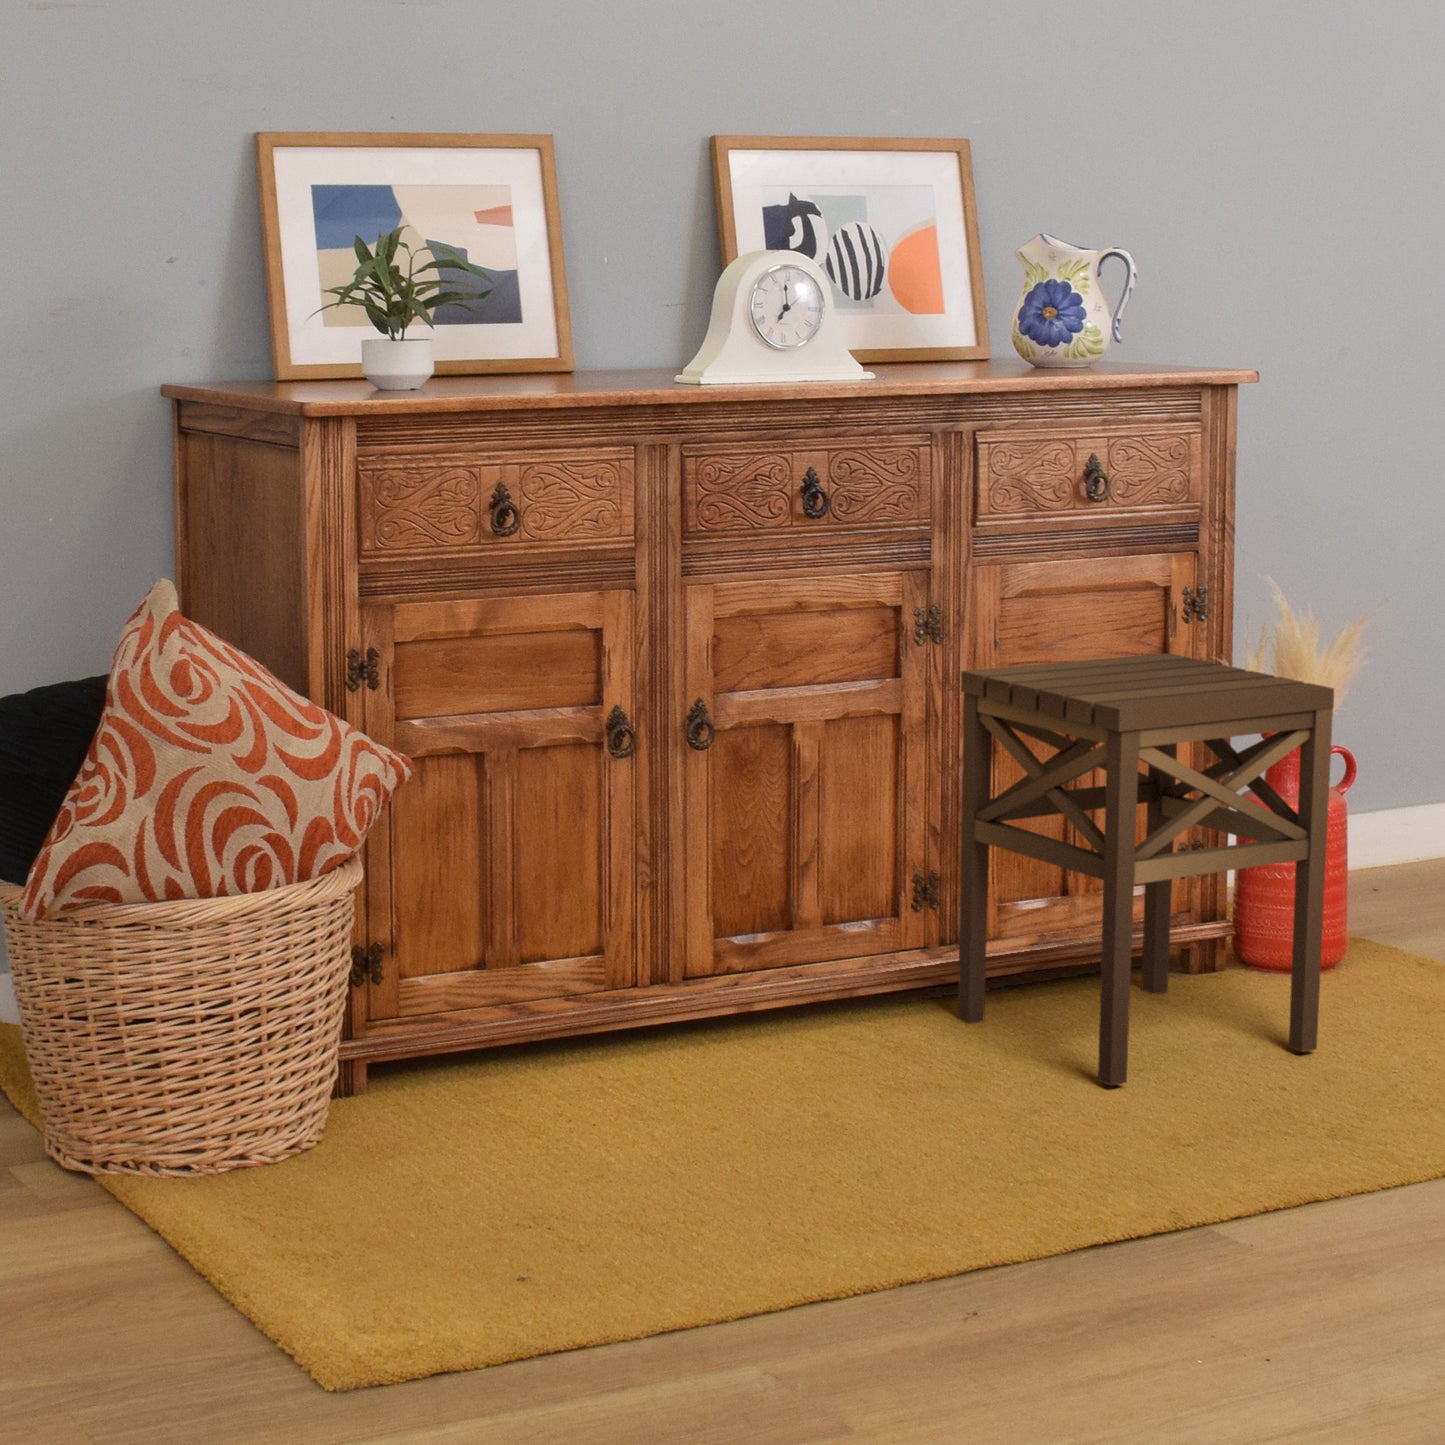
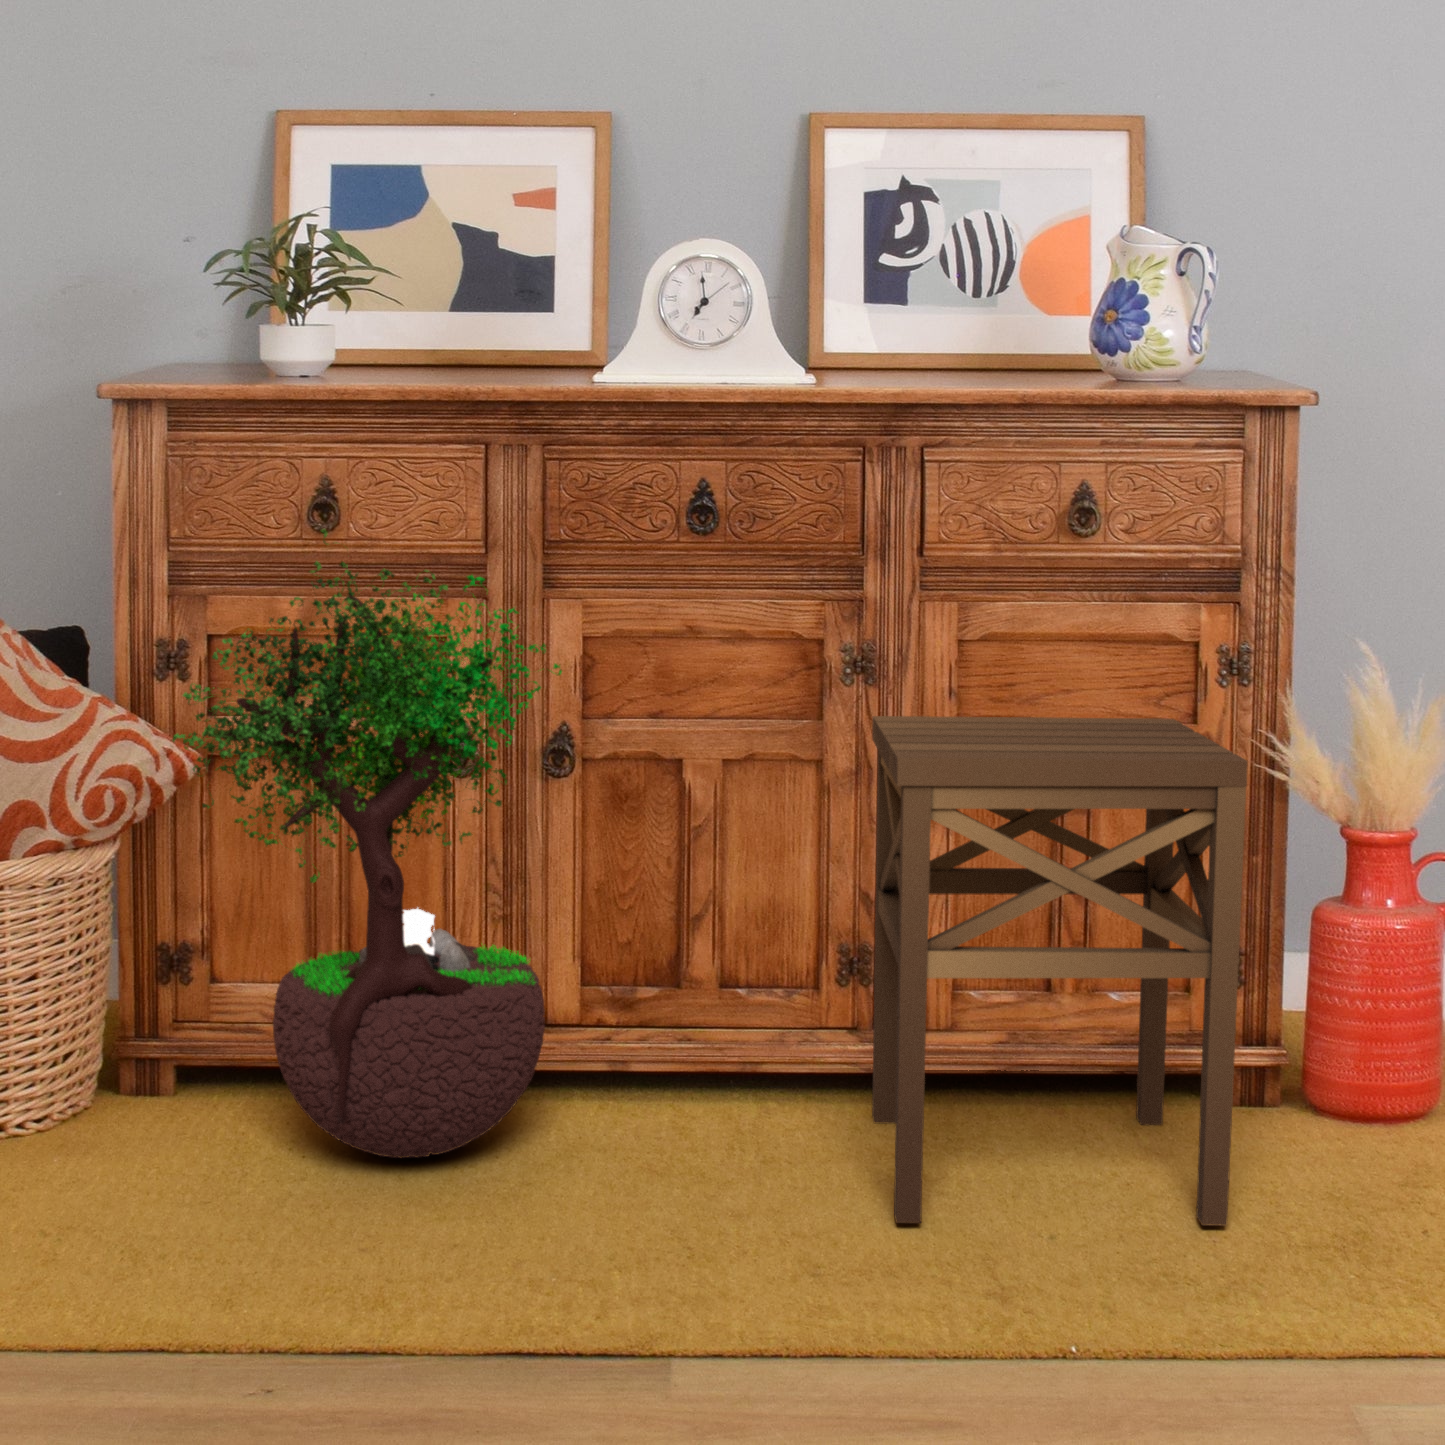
potted tree: none [523,546,855,1107] -> present [172,529,562,1158]

